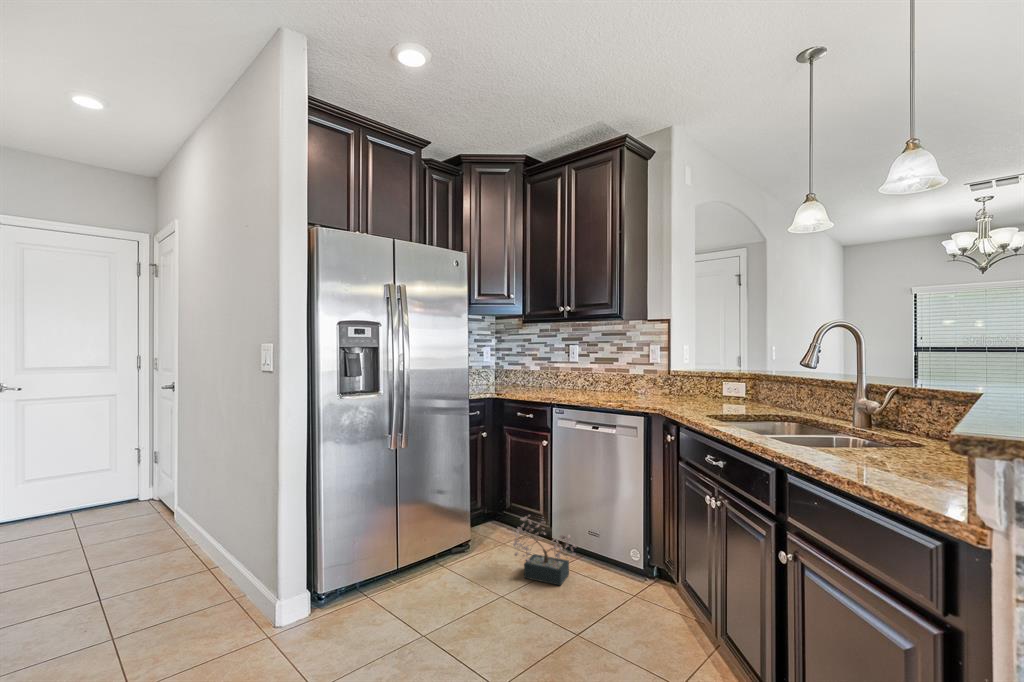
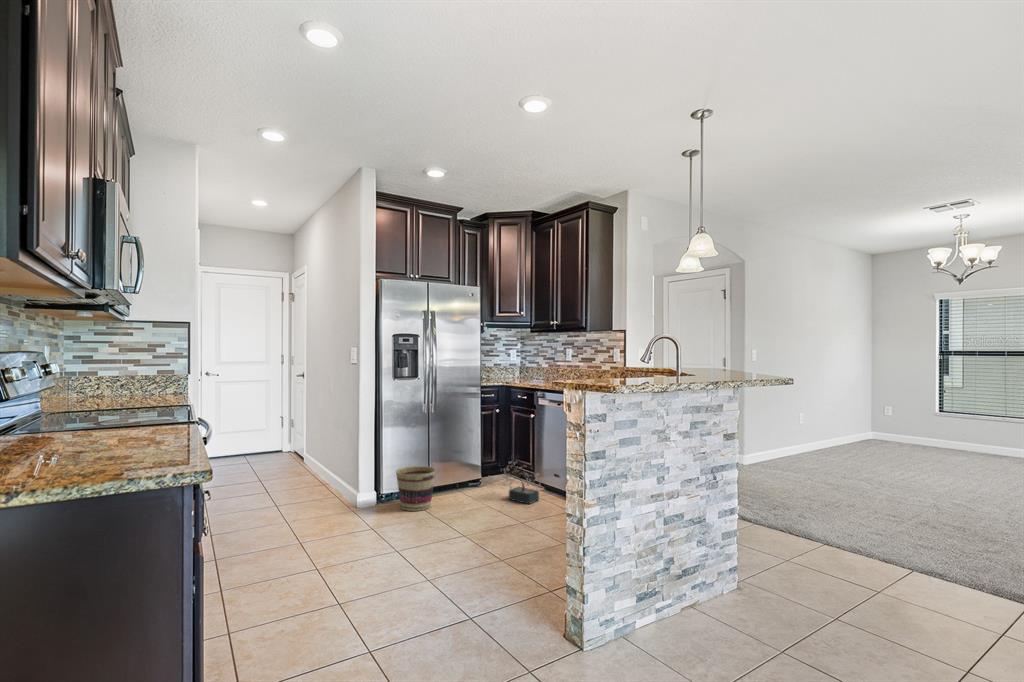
basket: none [347,538,416,625] -> present [396,466,436,511]

